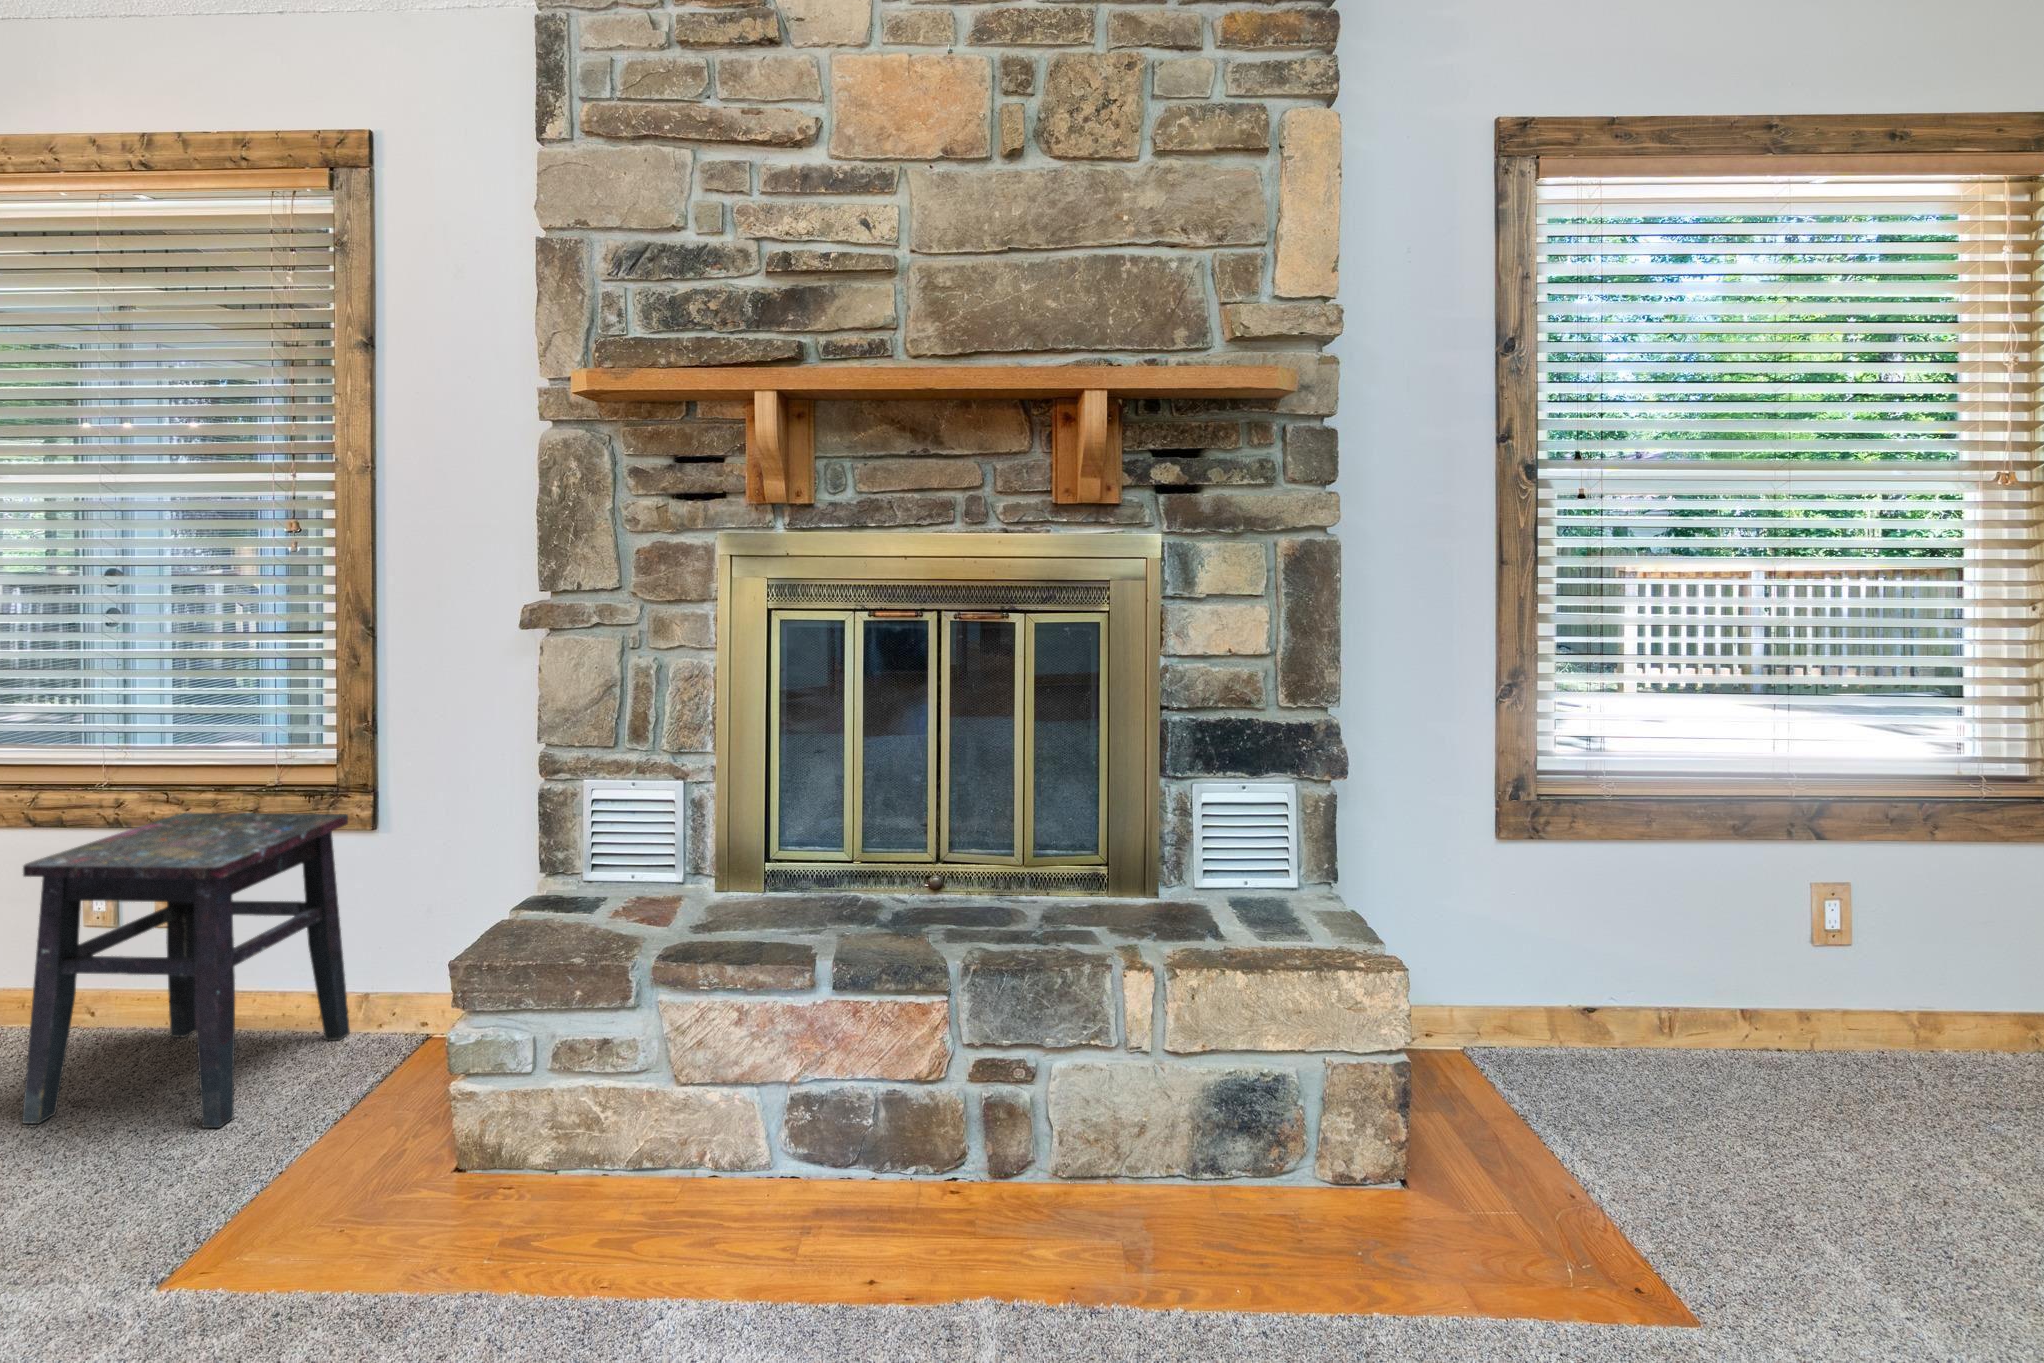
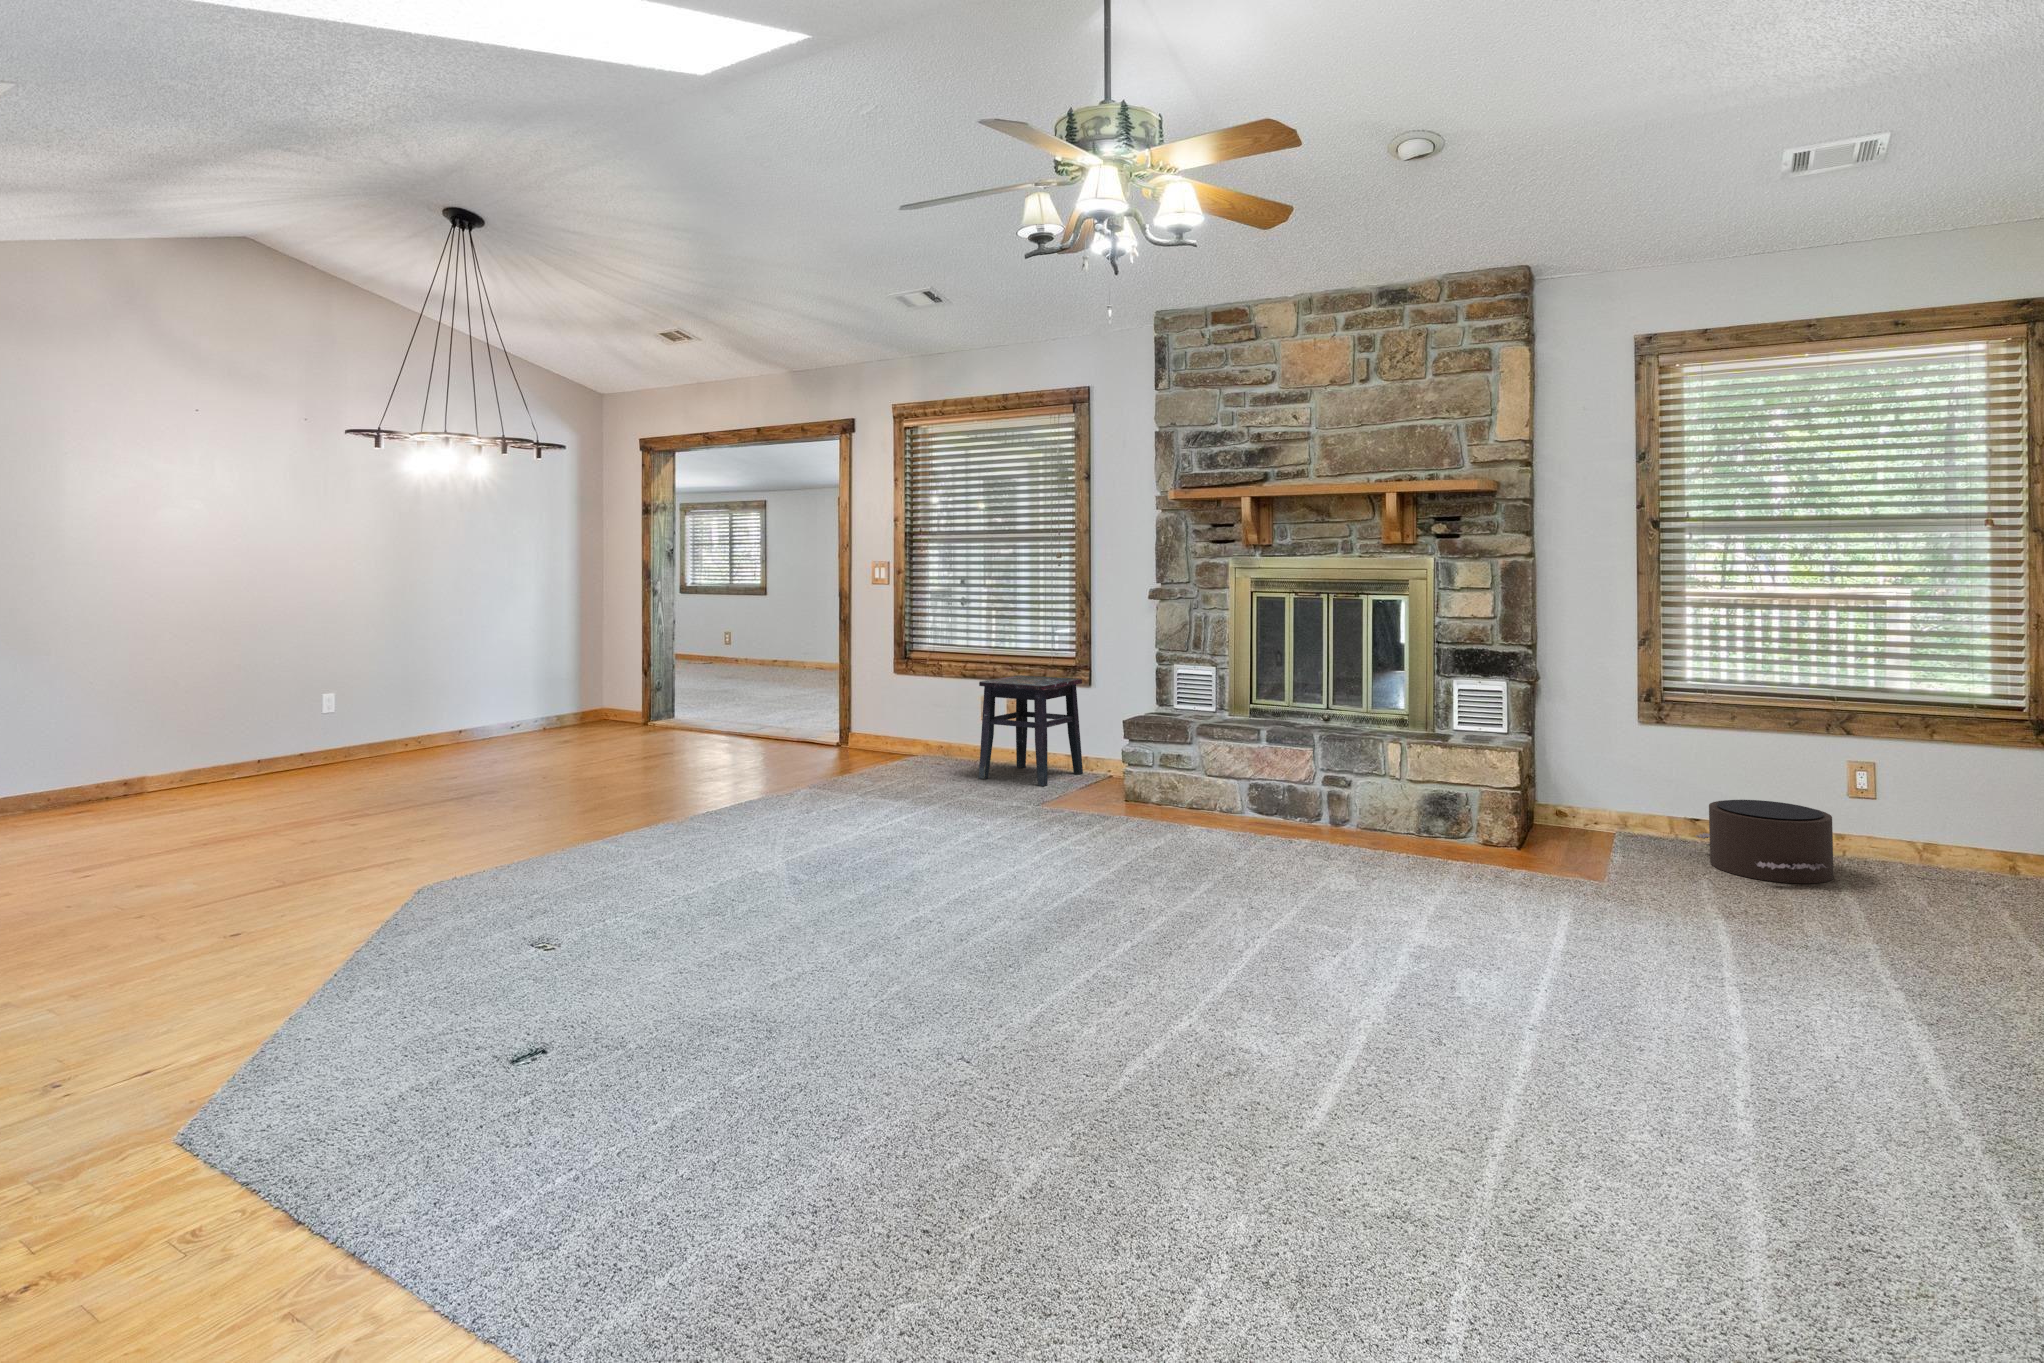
pouf: none [1659,985,2003,1201] -> present [1696,800,1834,883]

